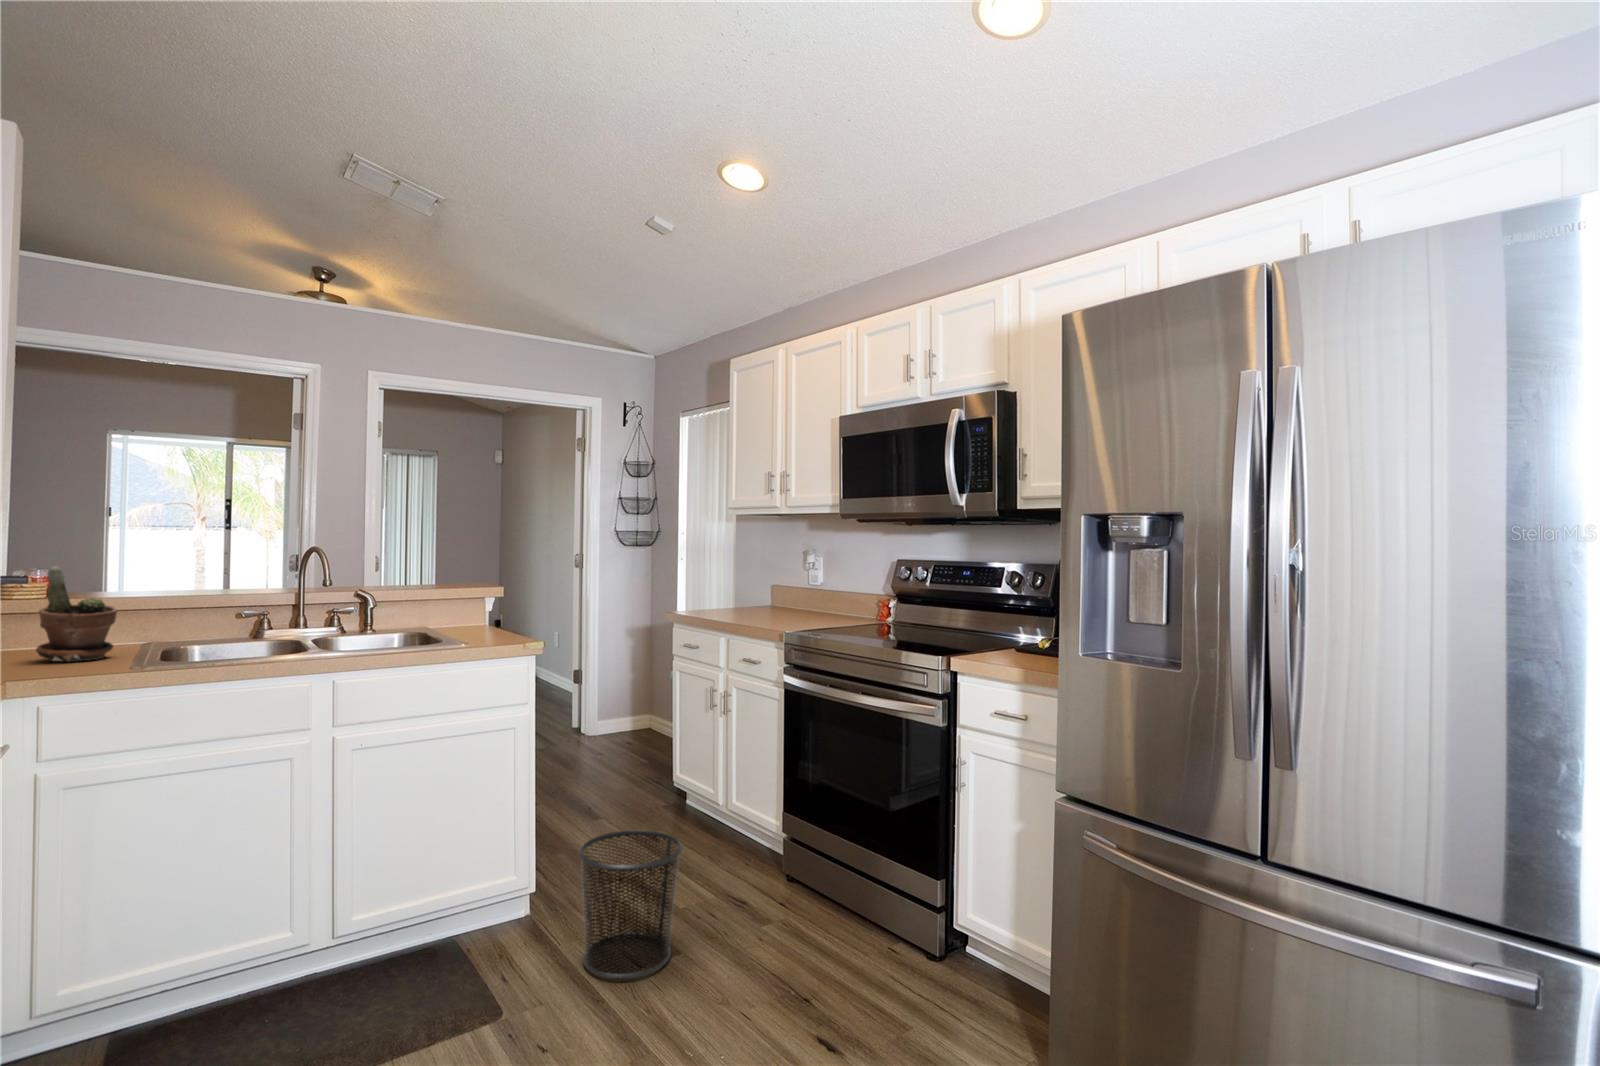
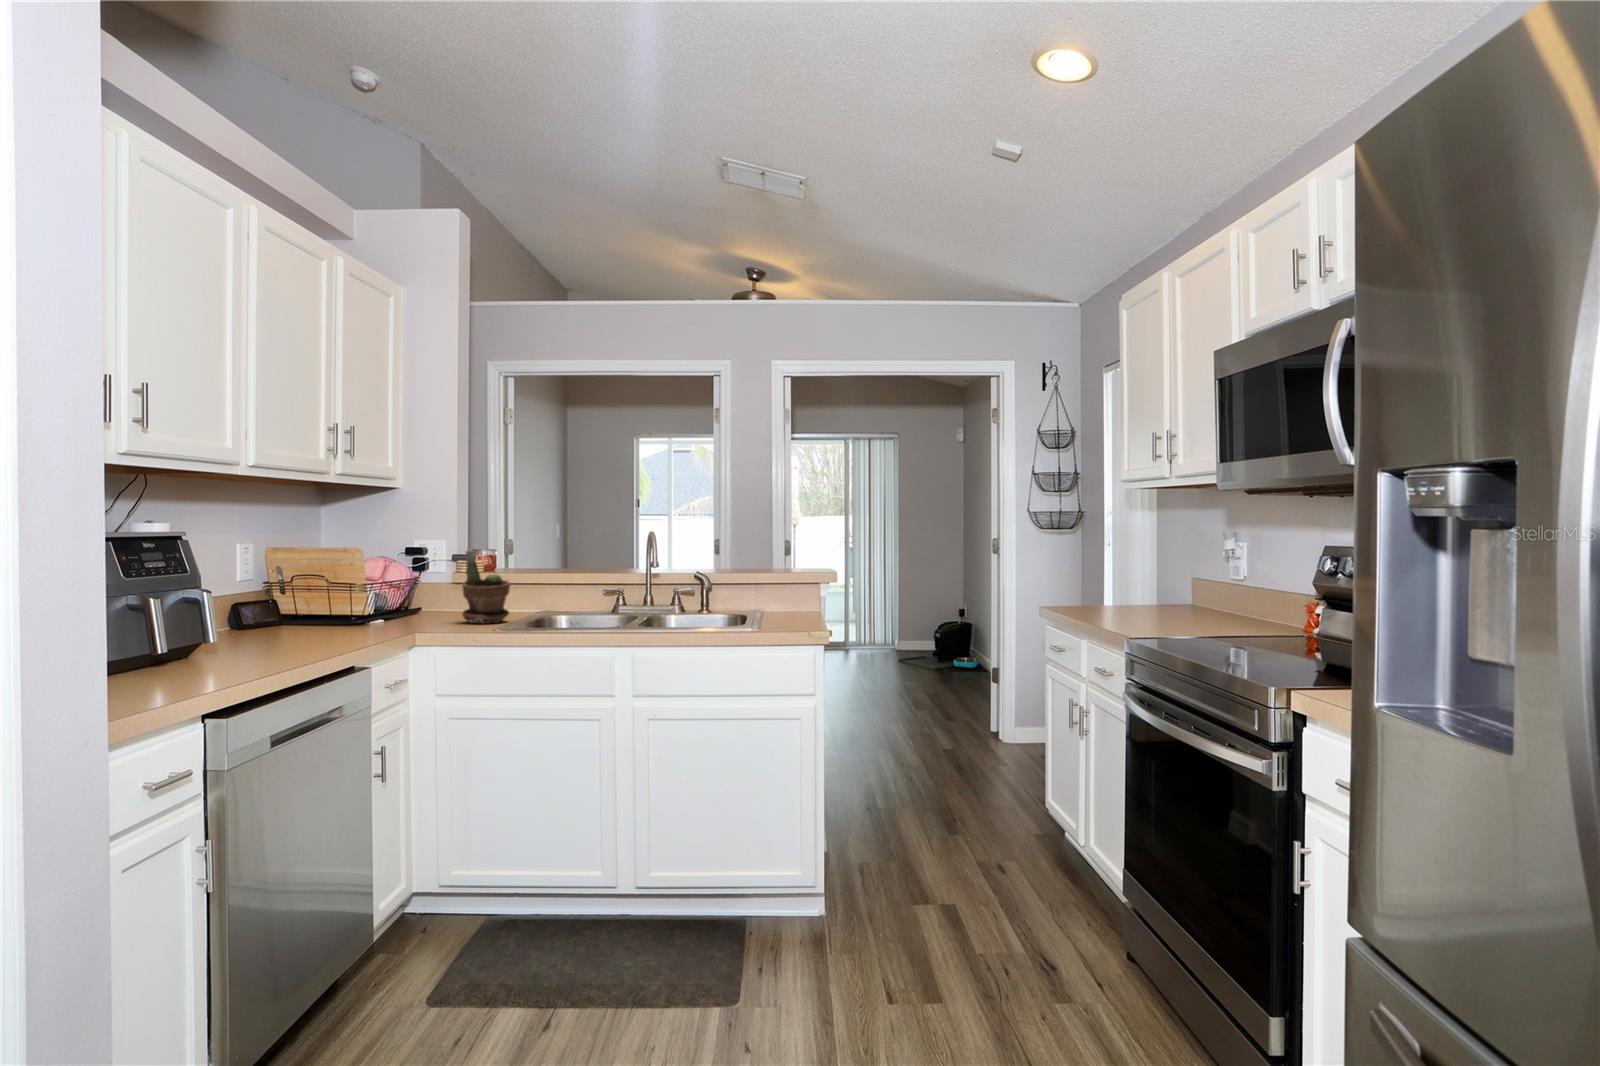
waste bin: present [579,830,682,979] -> none [828,848,942,1013]

